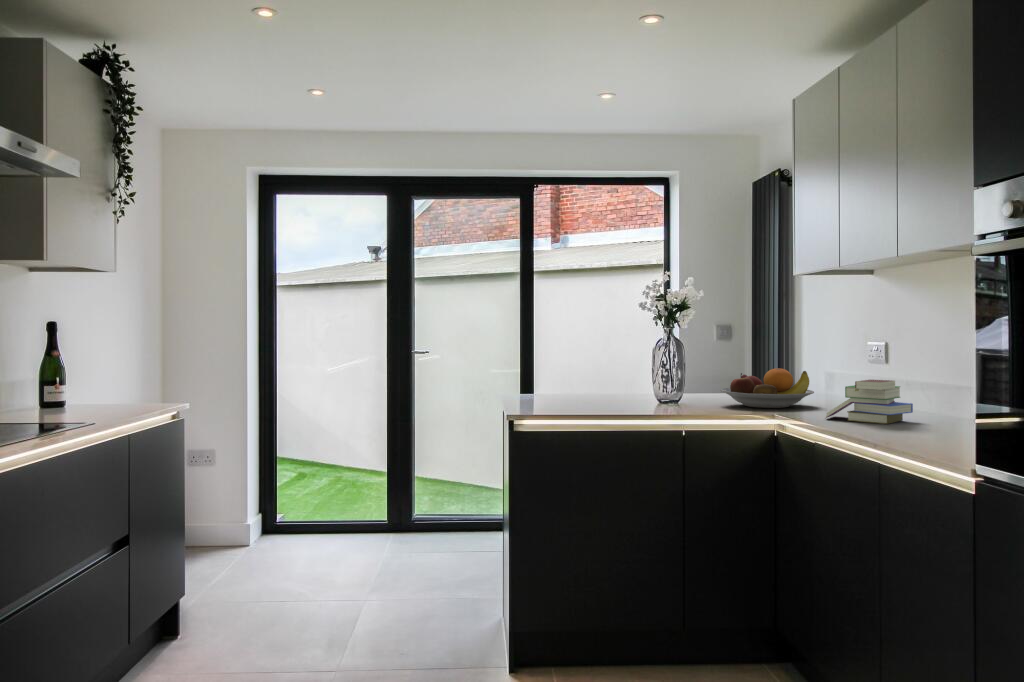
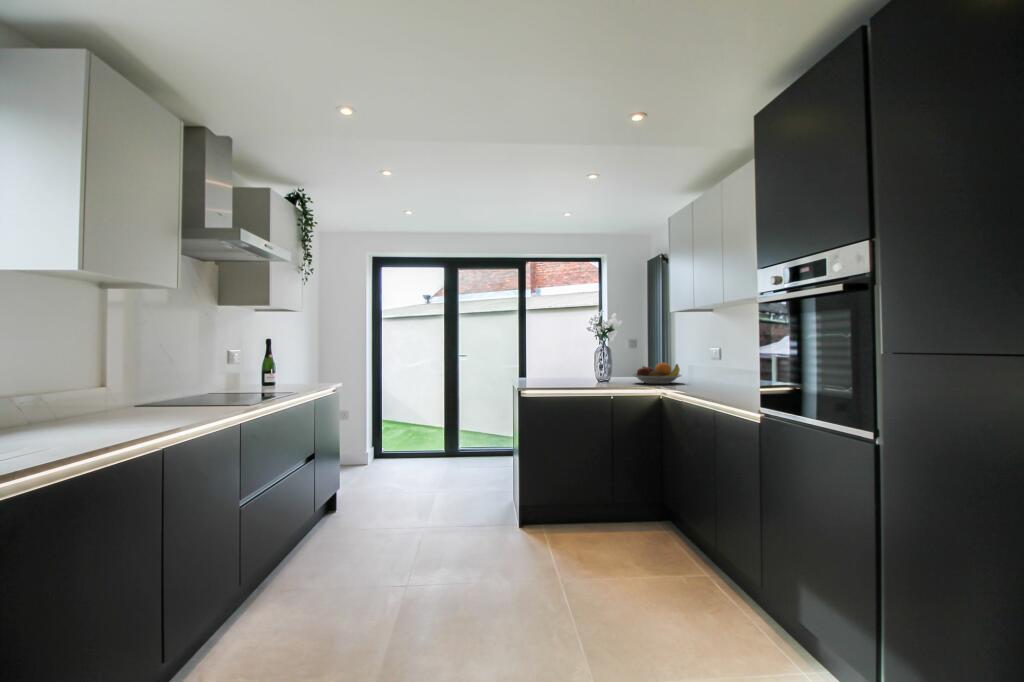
book: present [826,380,913,424] -> none [687,368,733,391]

